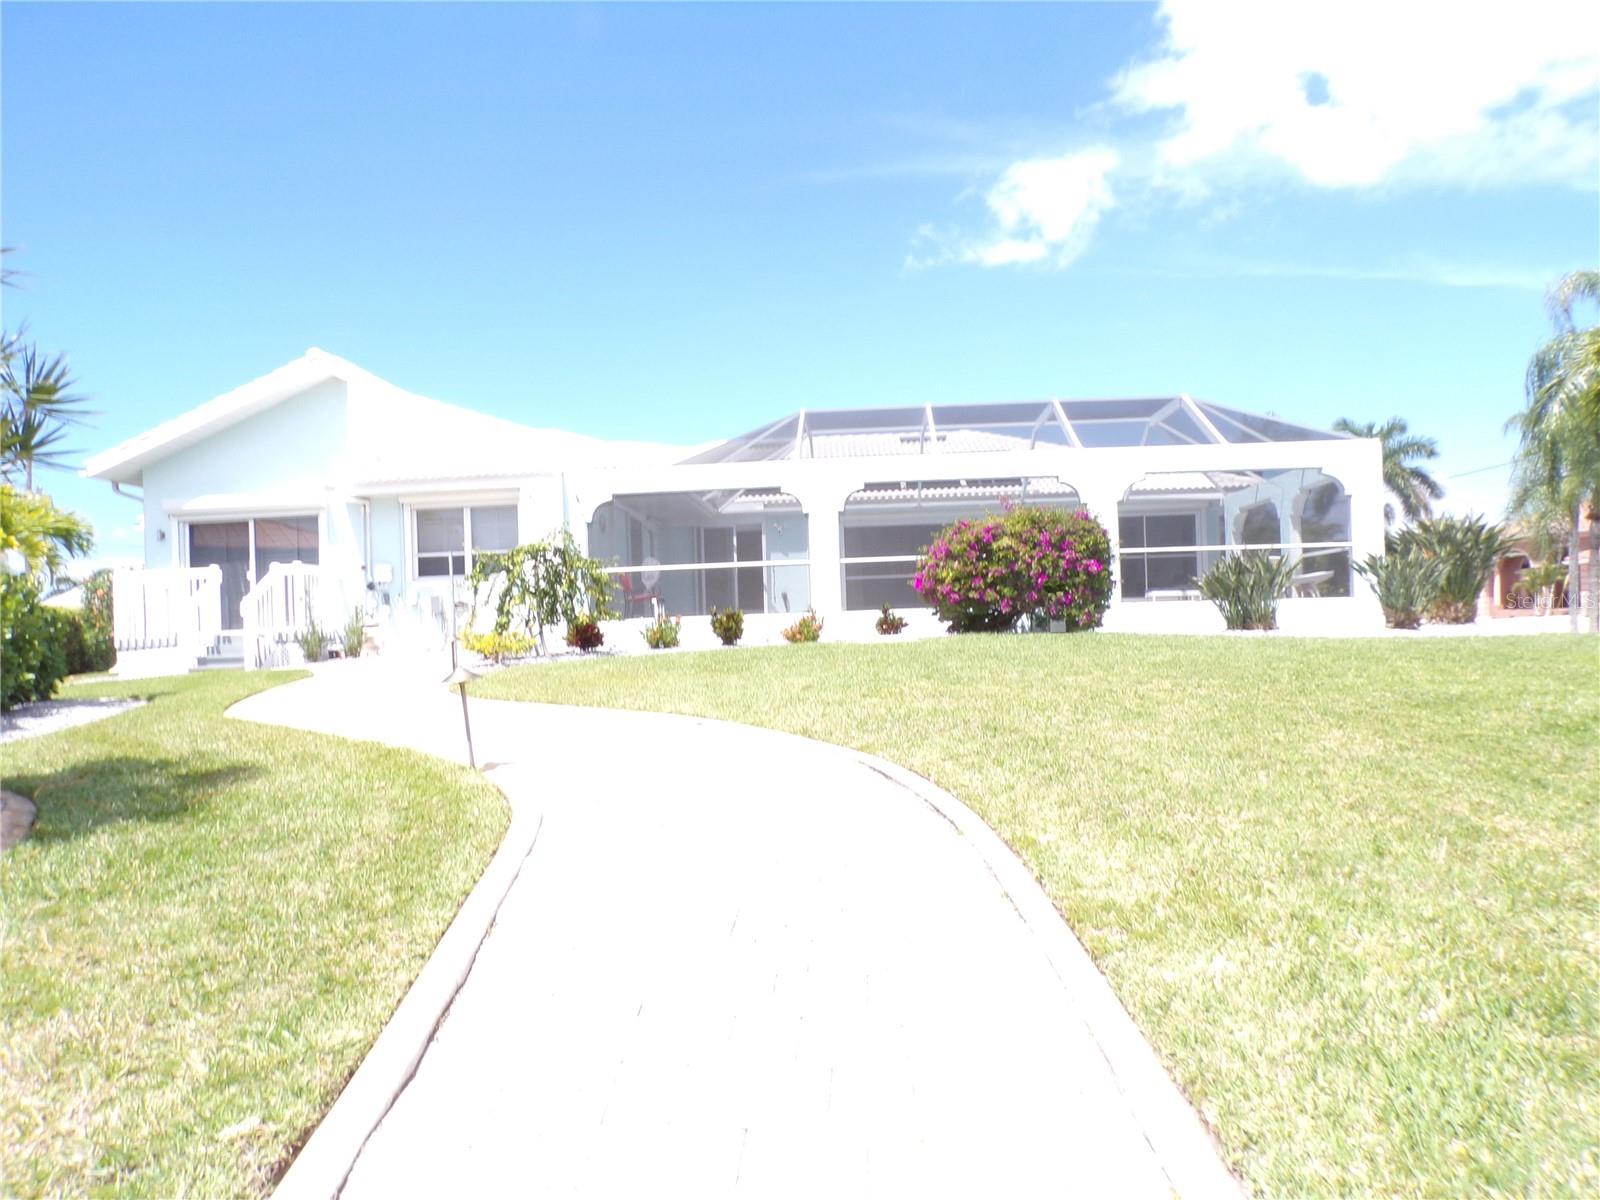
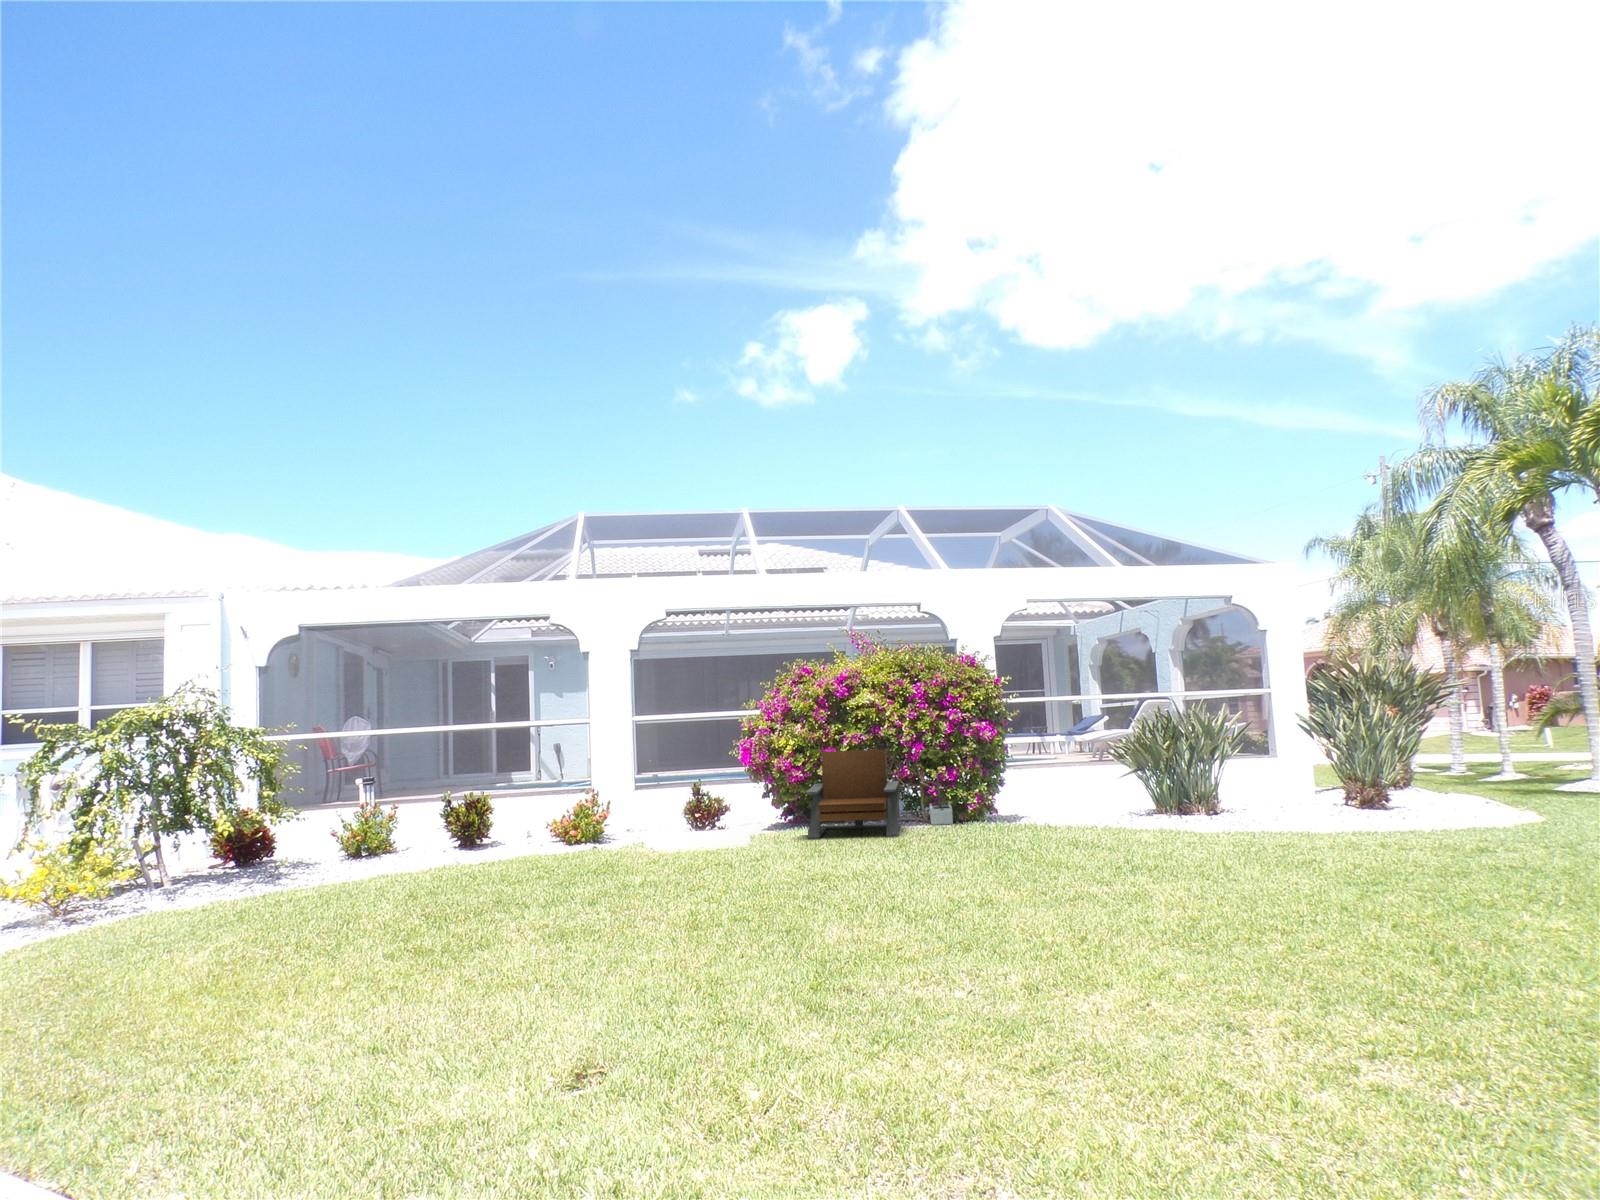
lounge chair: none [959,579,1029,639] -> present [806,749,901,839]

